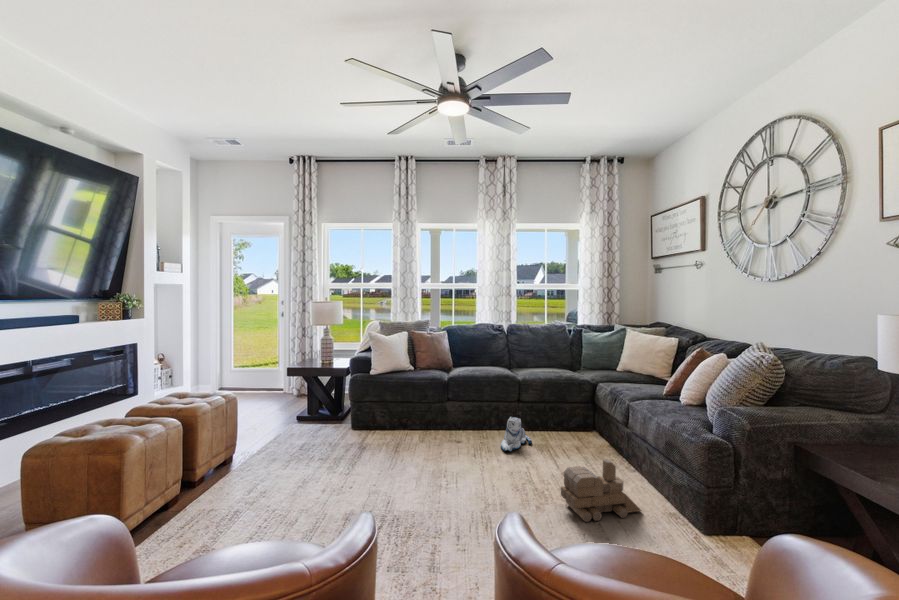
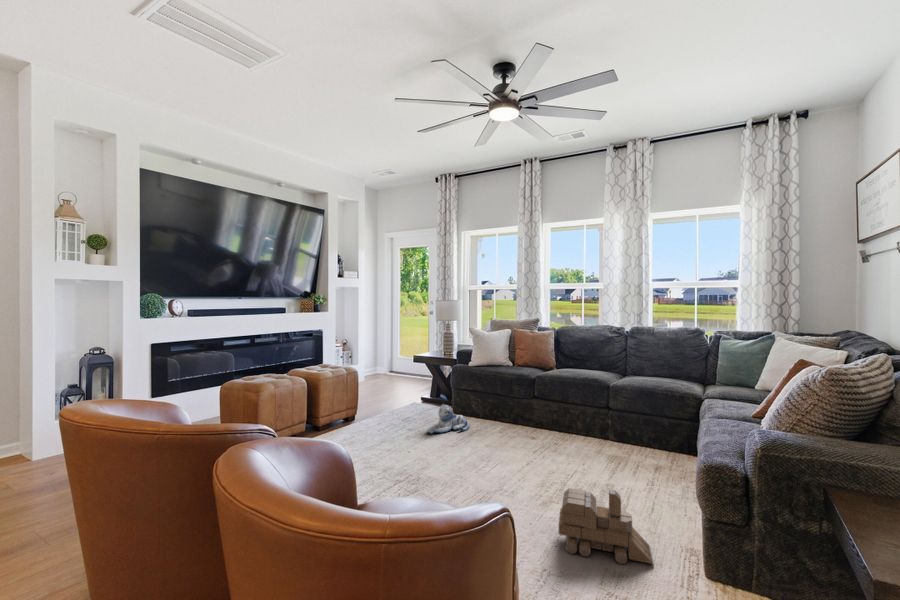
plush toy: present [501,417,532,451] -> present [427,404,470,434]

